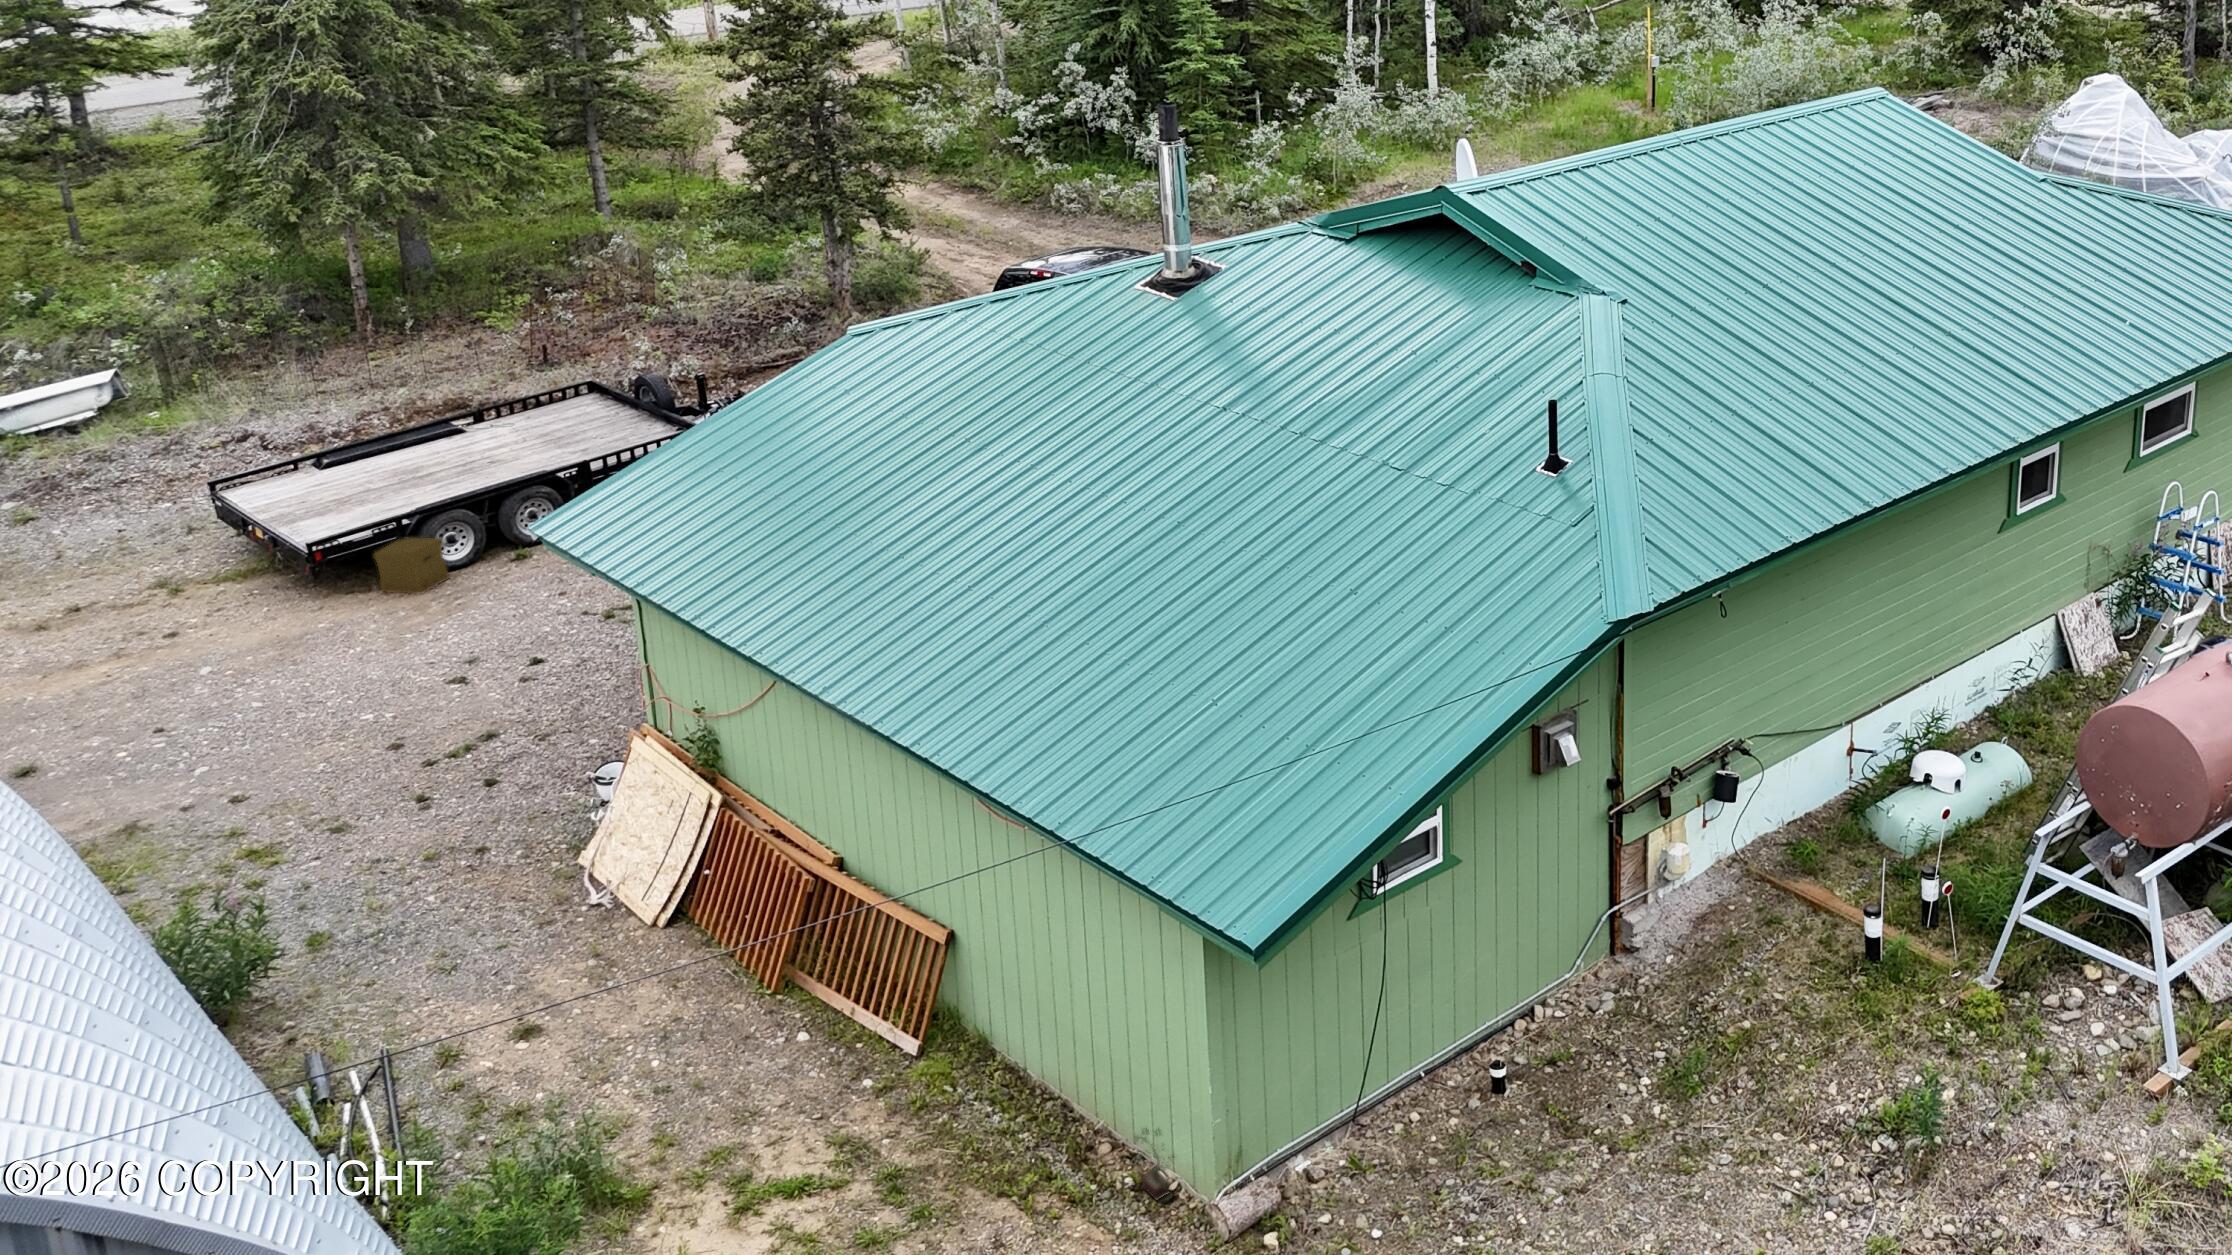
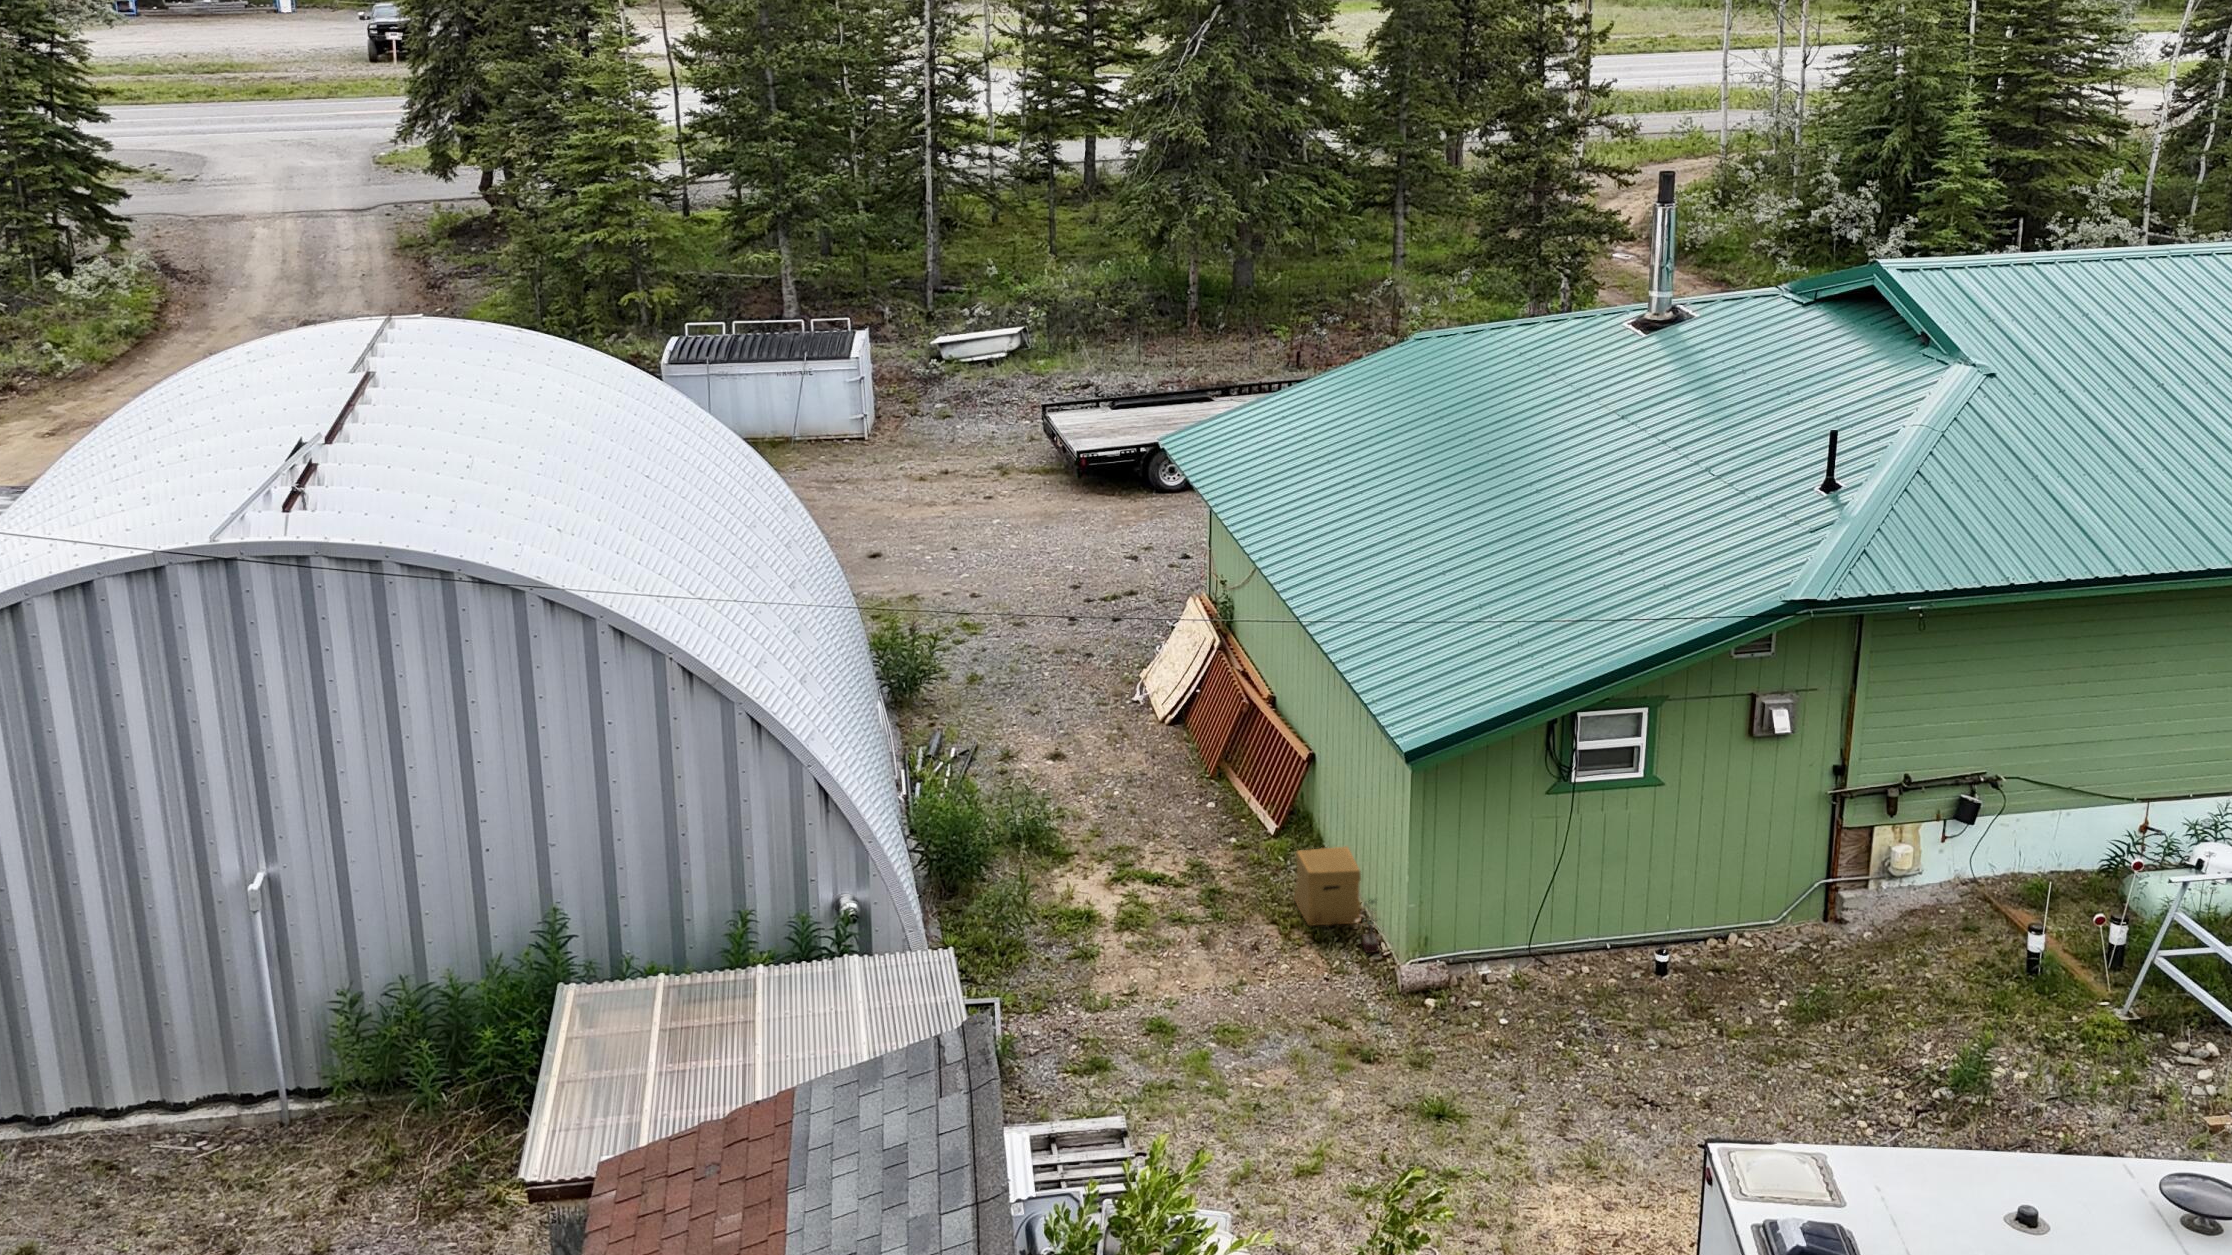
cardboard box: present [374,537,449,594] -> present [1294,846,1361,926]

